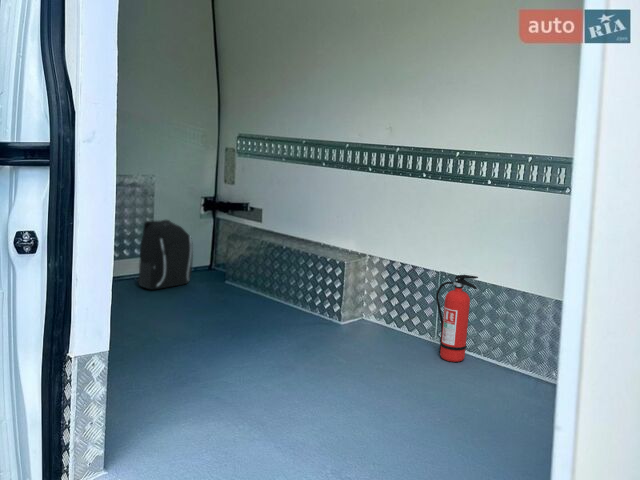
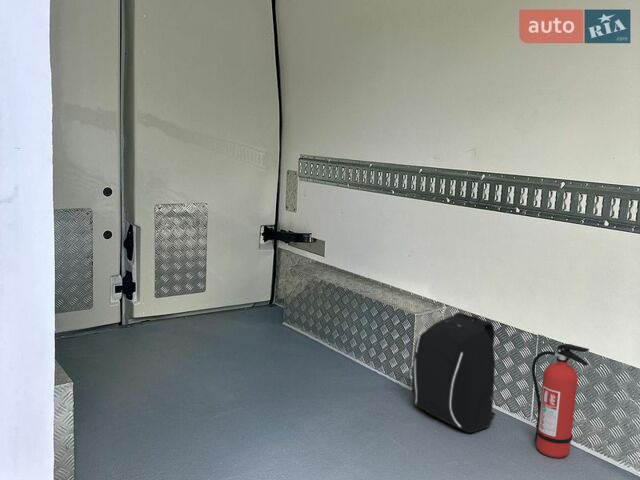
backpack: present [137,220,193,290] -> present [411,313,495,433]

